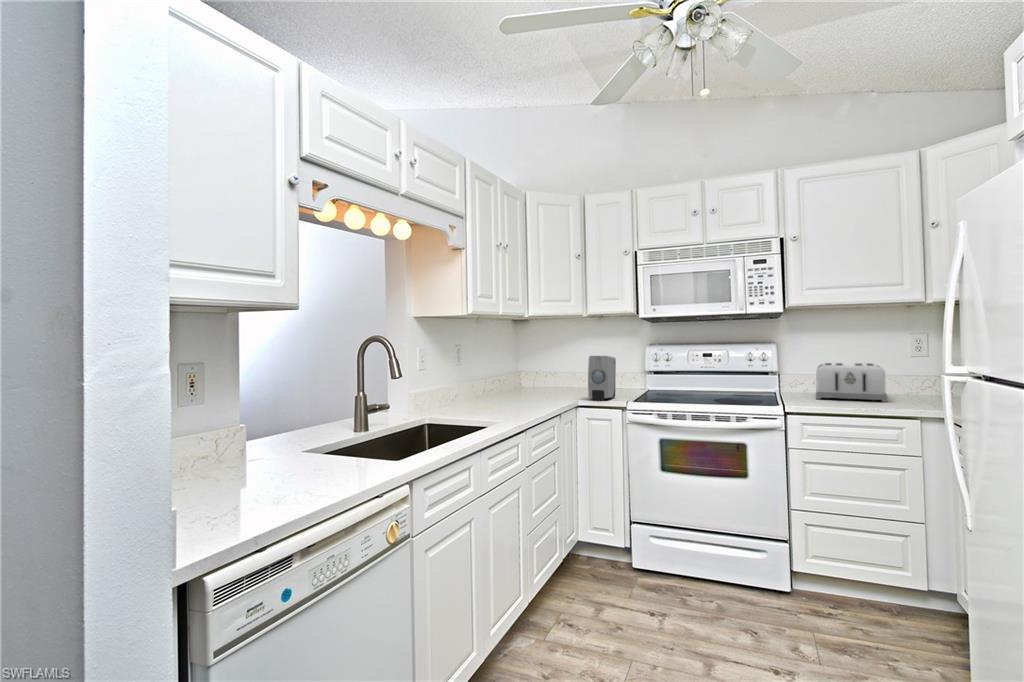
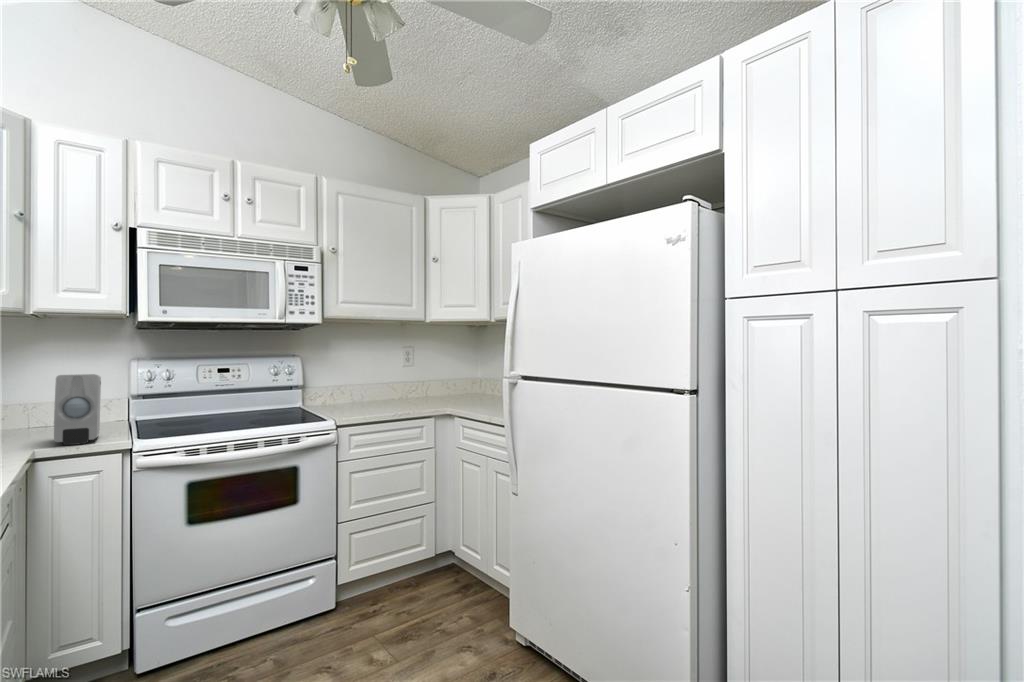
toaster: present [816,363,887,402] -> none [332,373,398,409]

